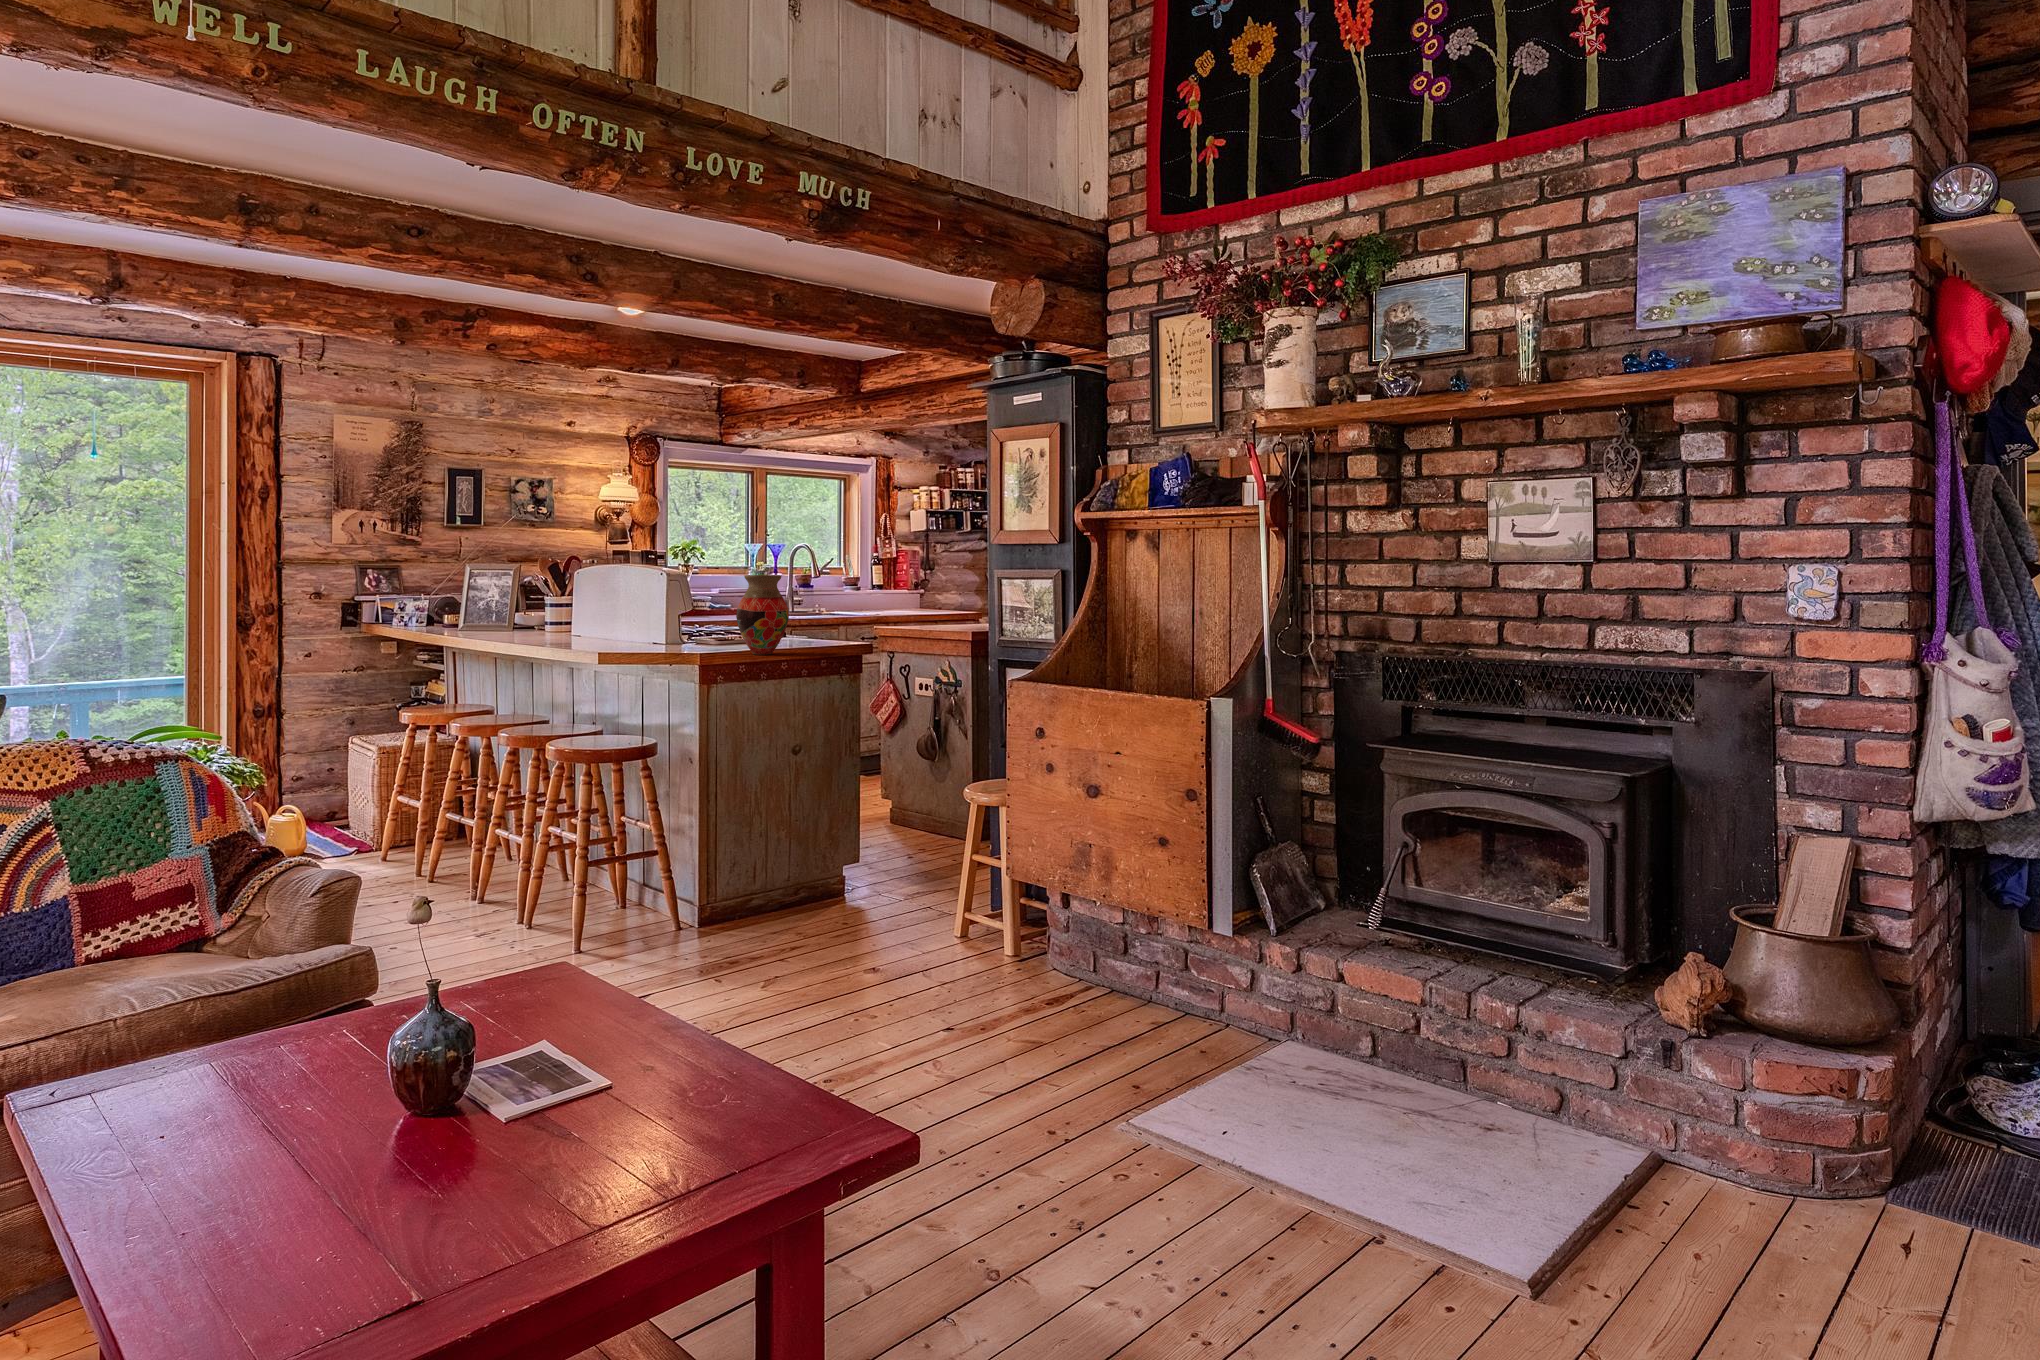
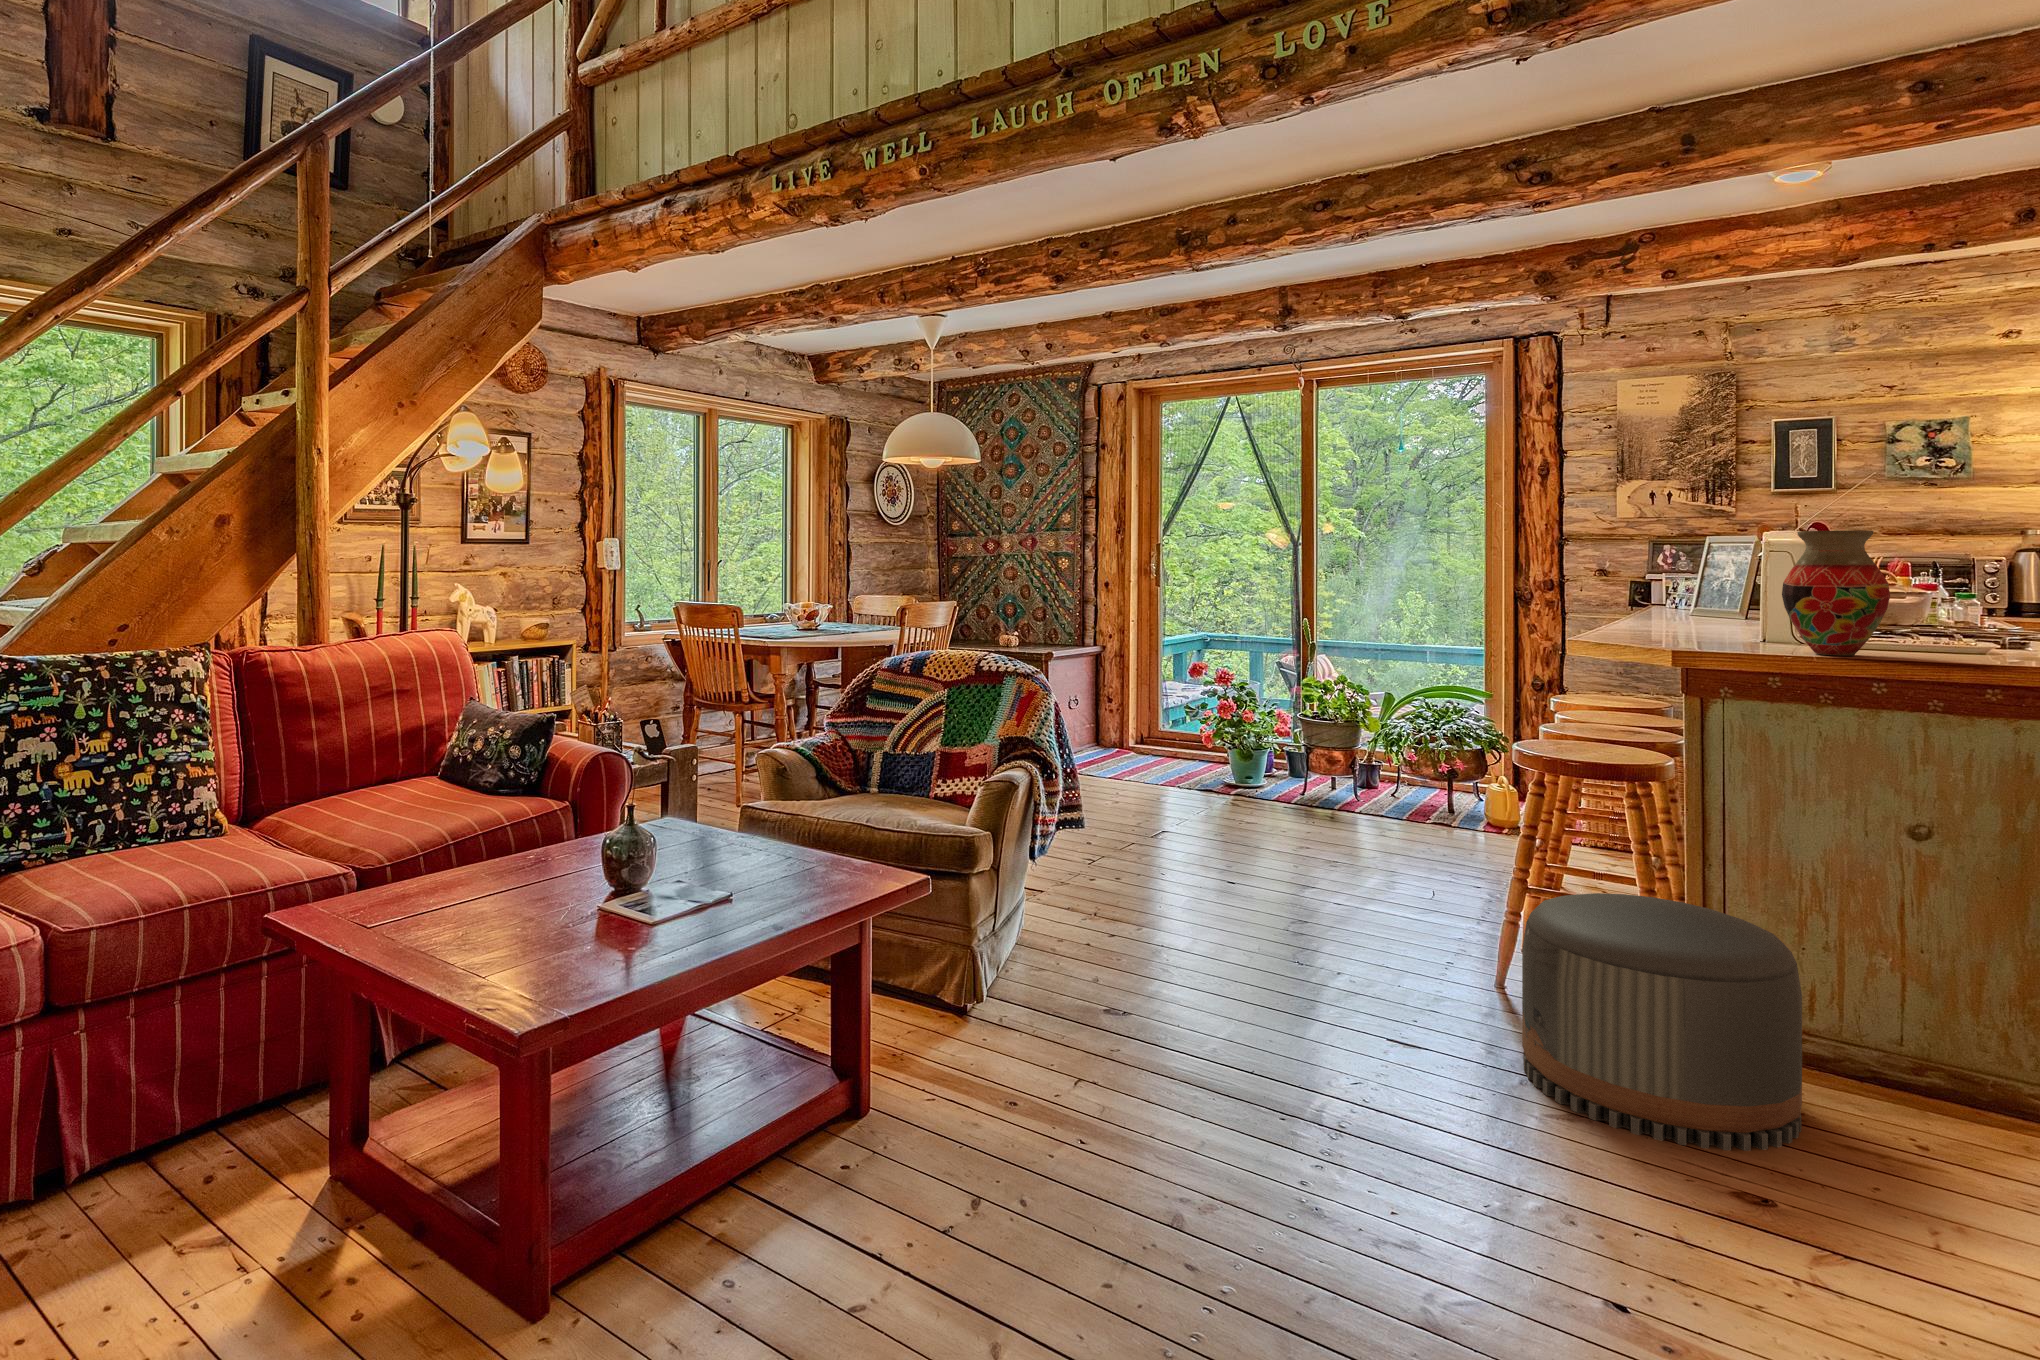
pouf: none [692,828,847,984] -> present [1522,893,1802,1151]

